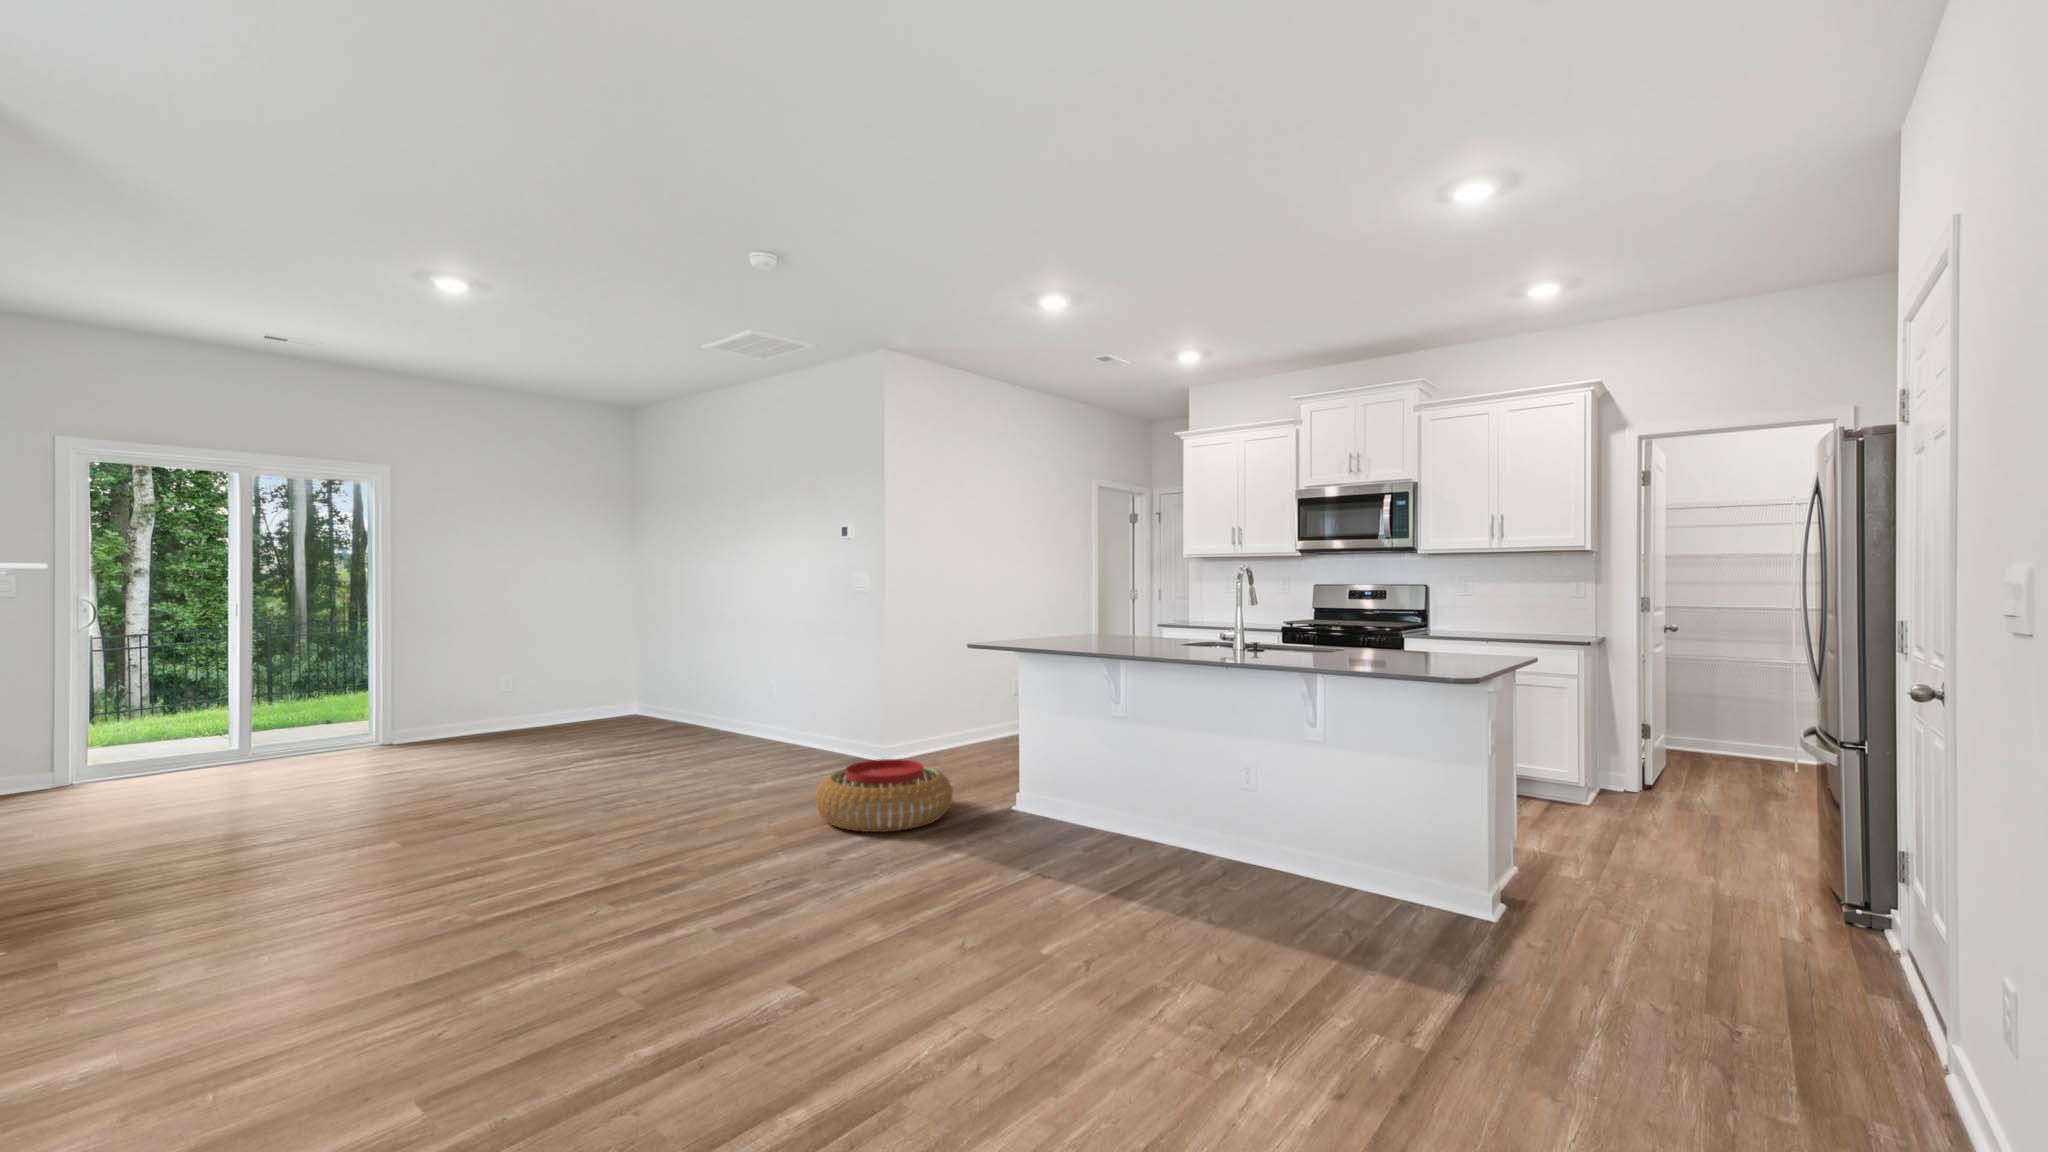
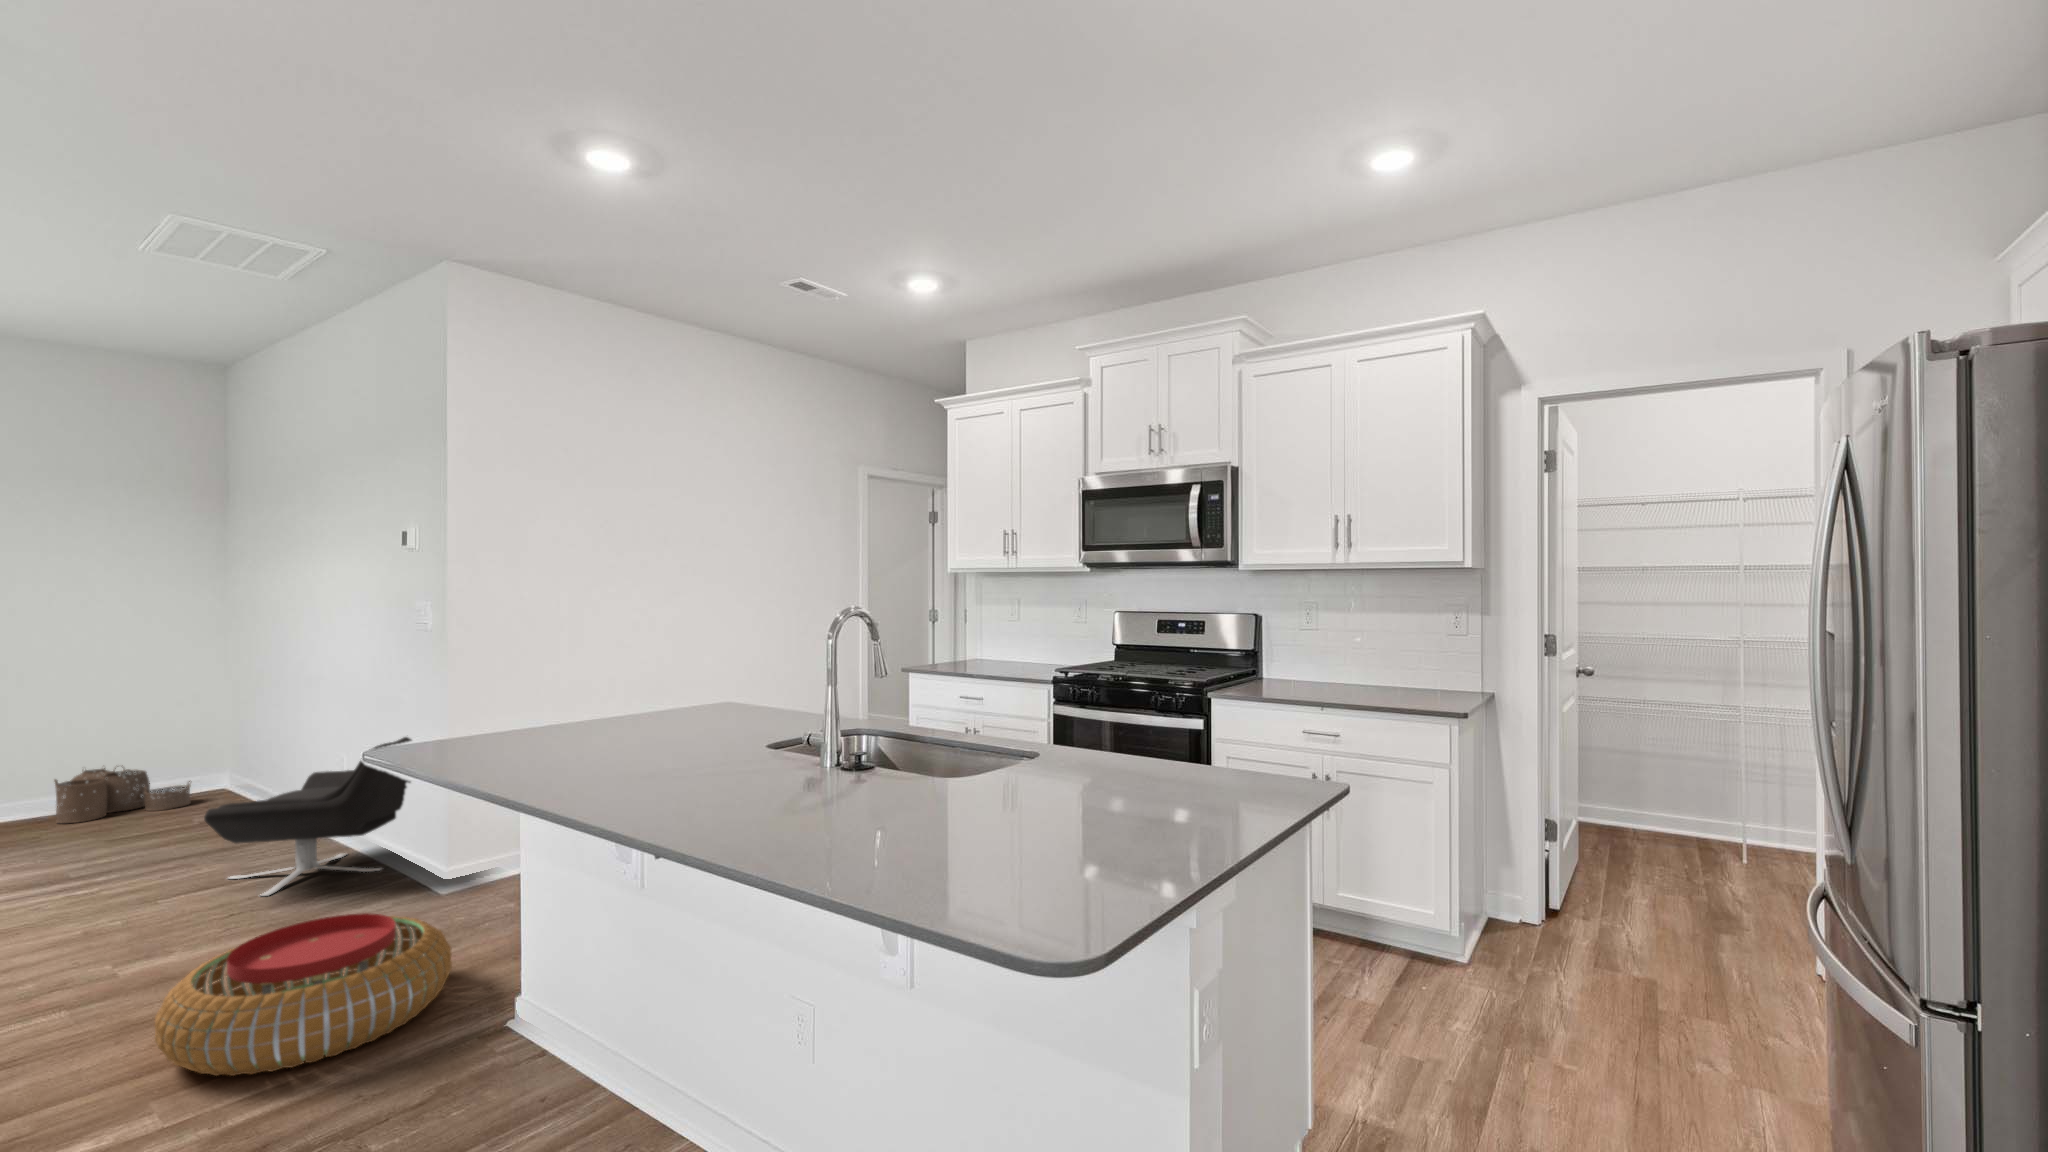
lounge chair: none [715,666,835,769] -> present [204,737,411,896]
woven basket: none [528,698,612,735] -> present [54,768,190,823]

